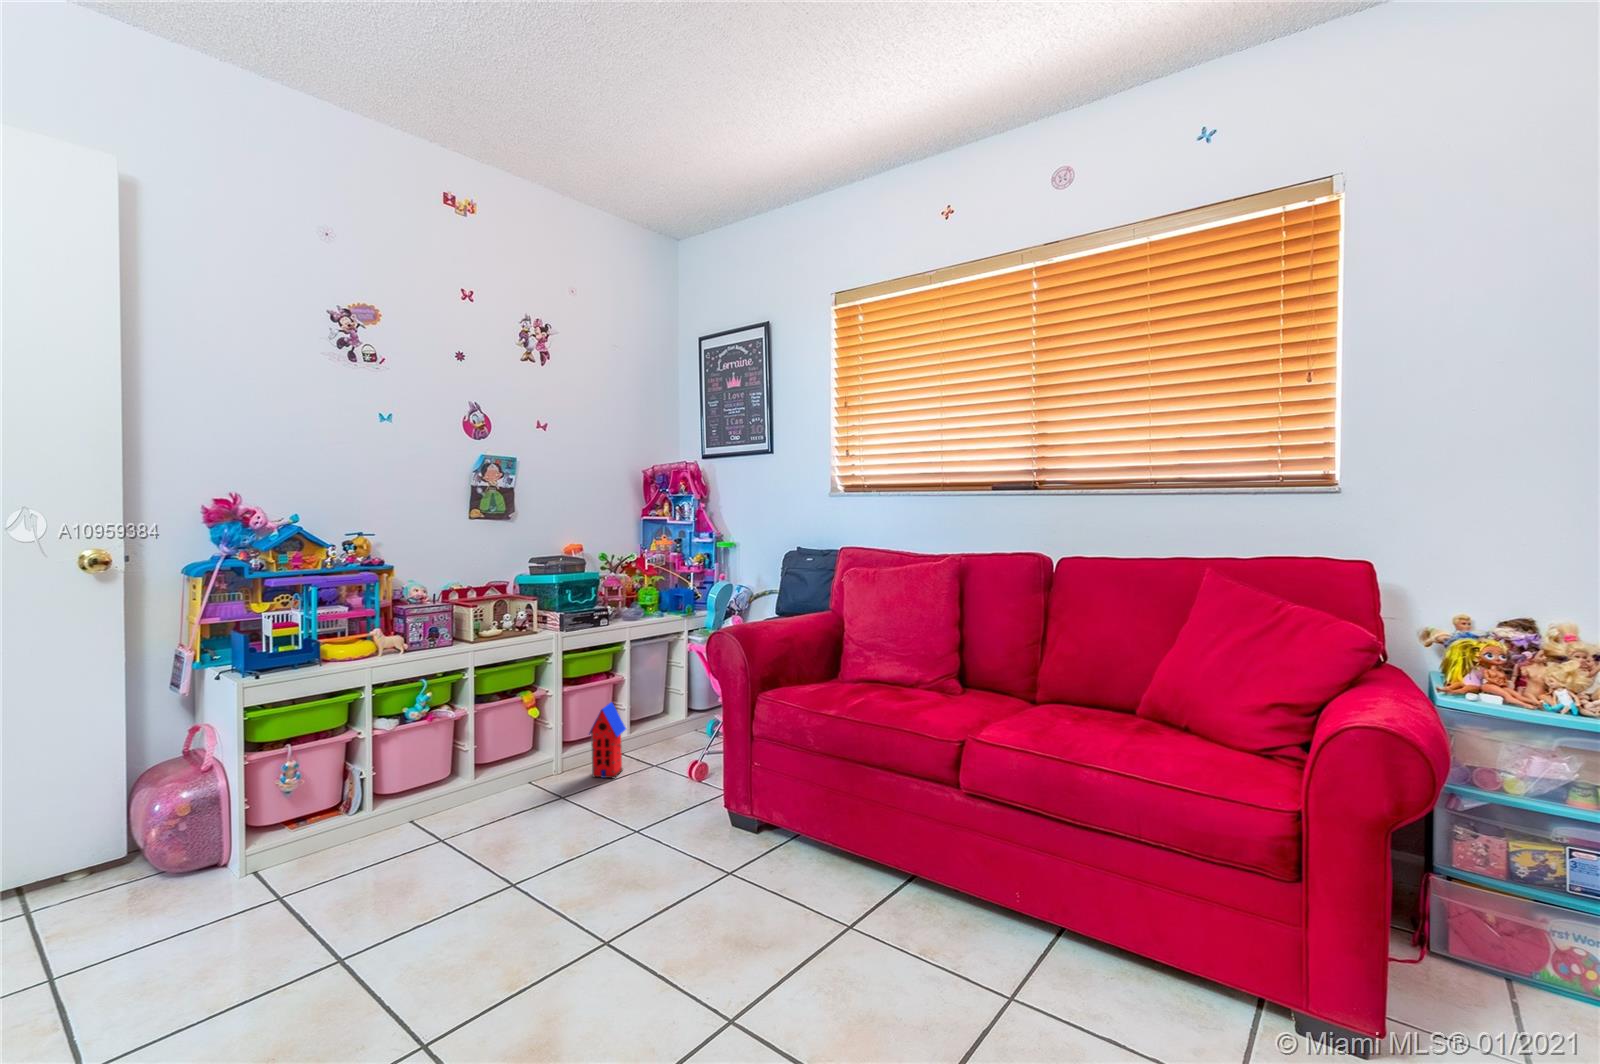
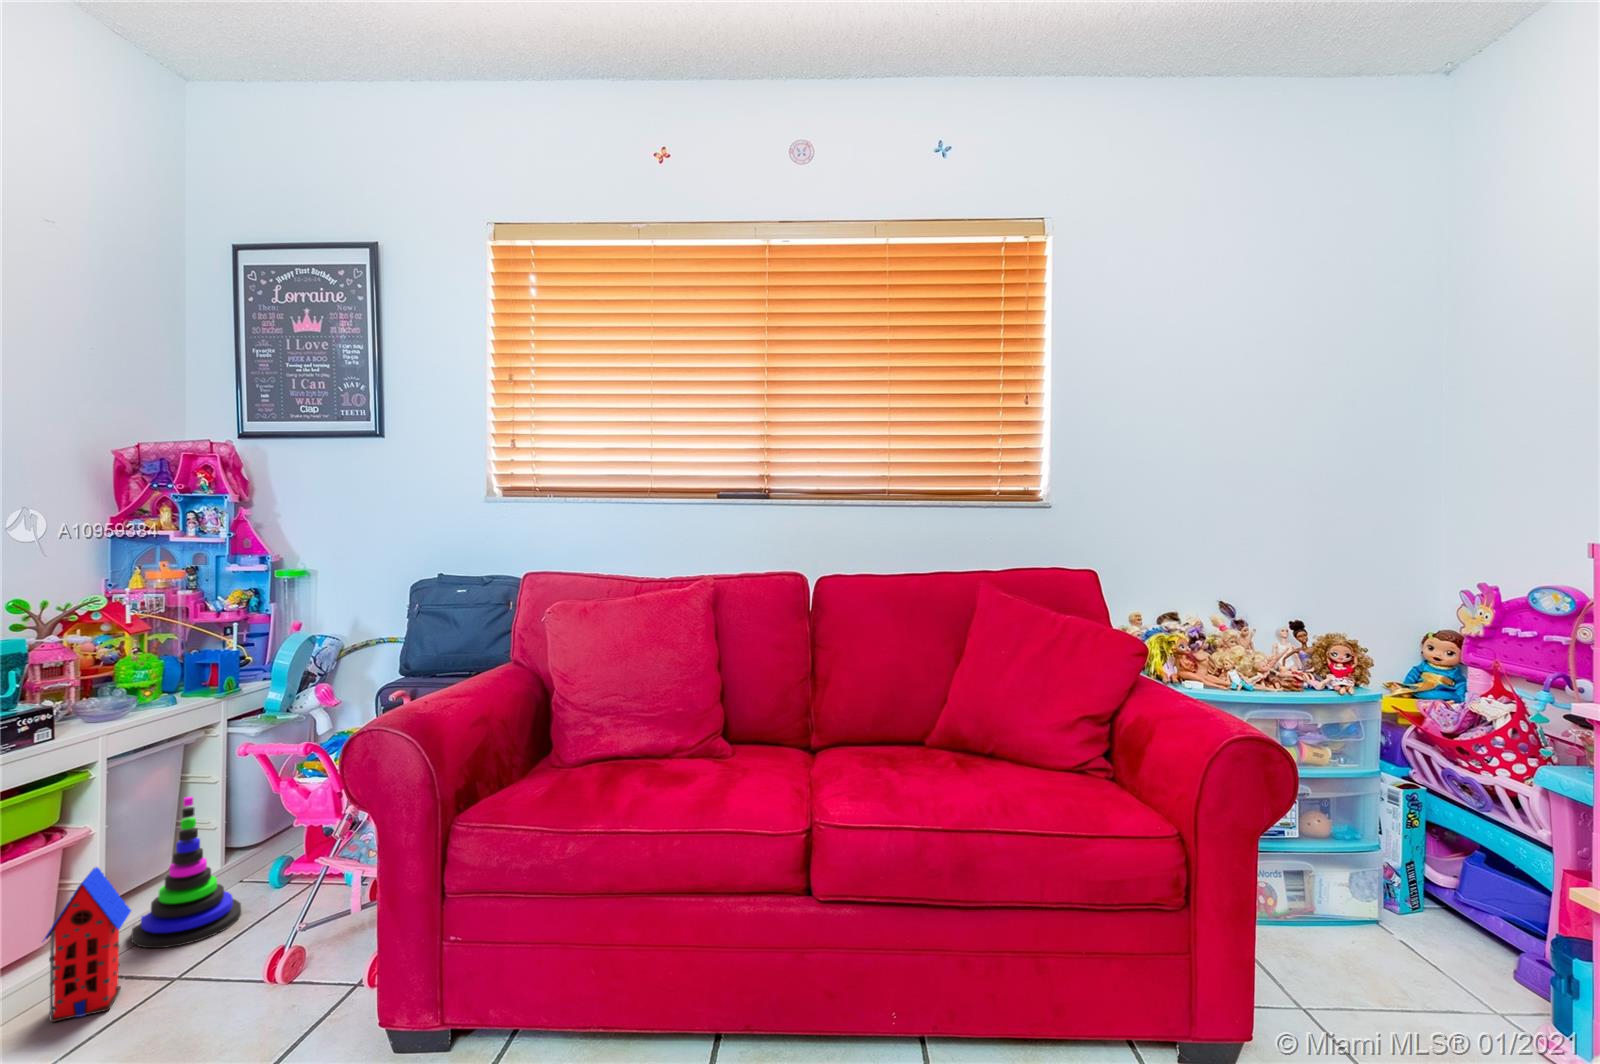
stacking toy: none [637,673,689,755] -> present [131,797,241,948]

